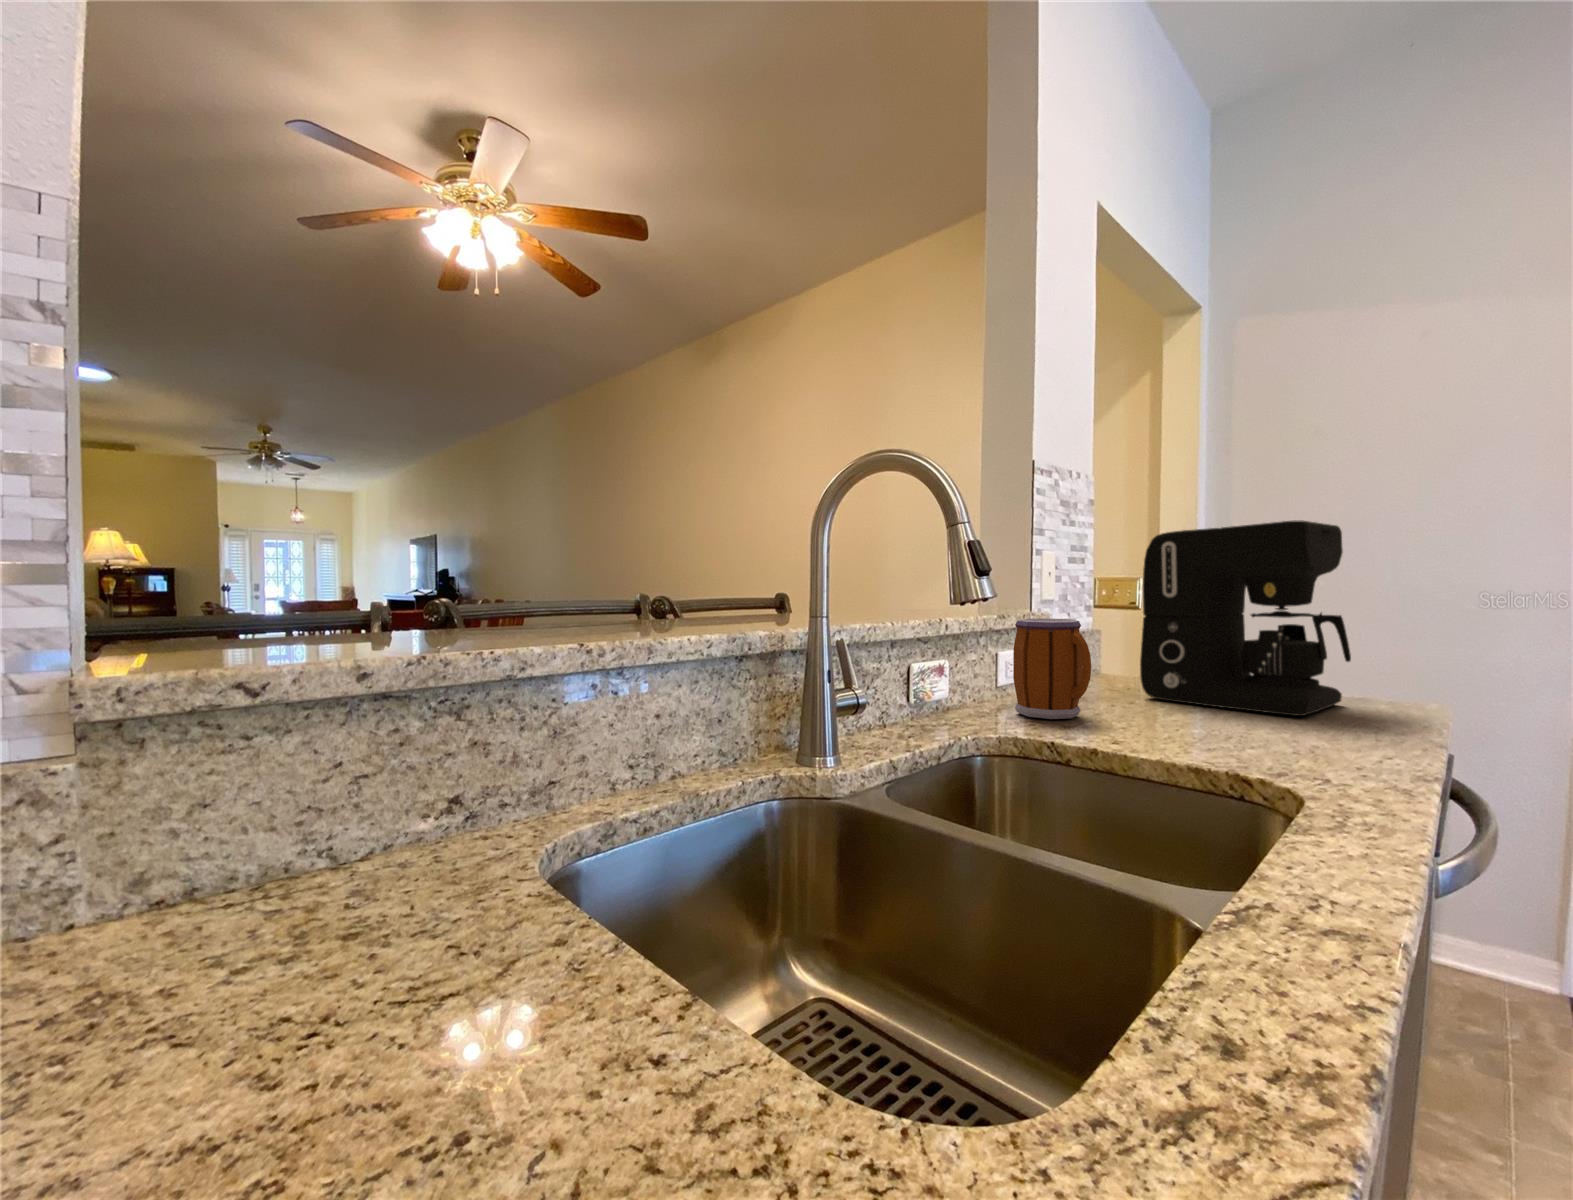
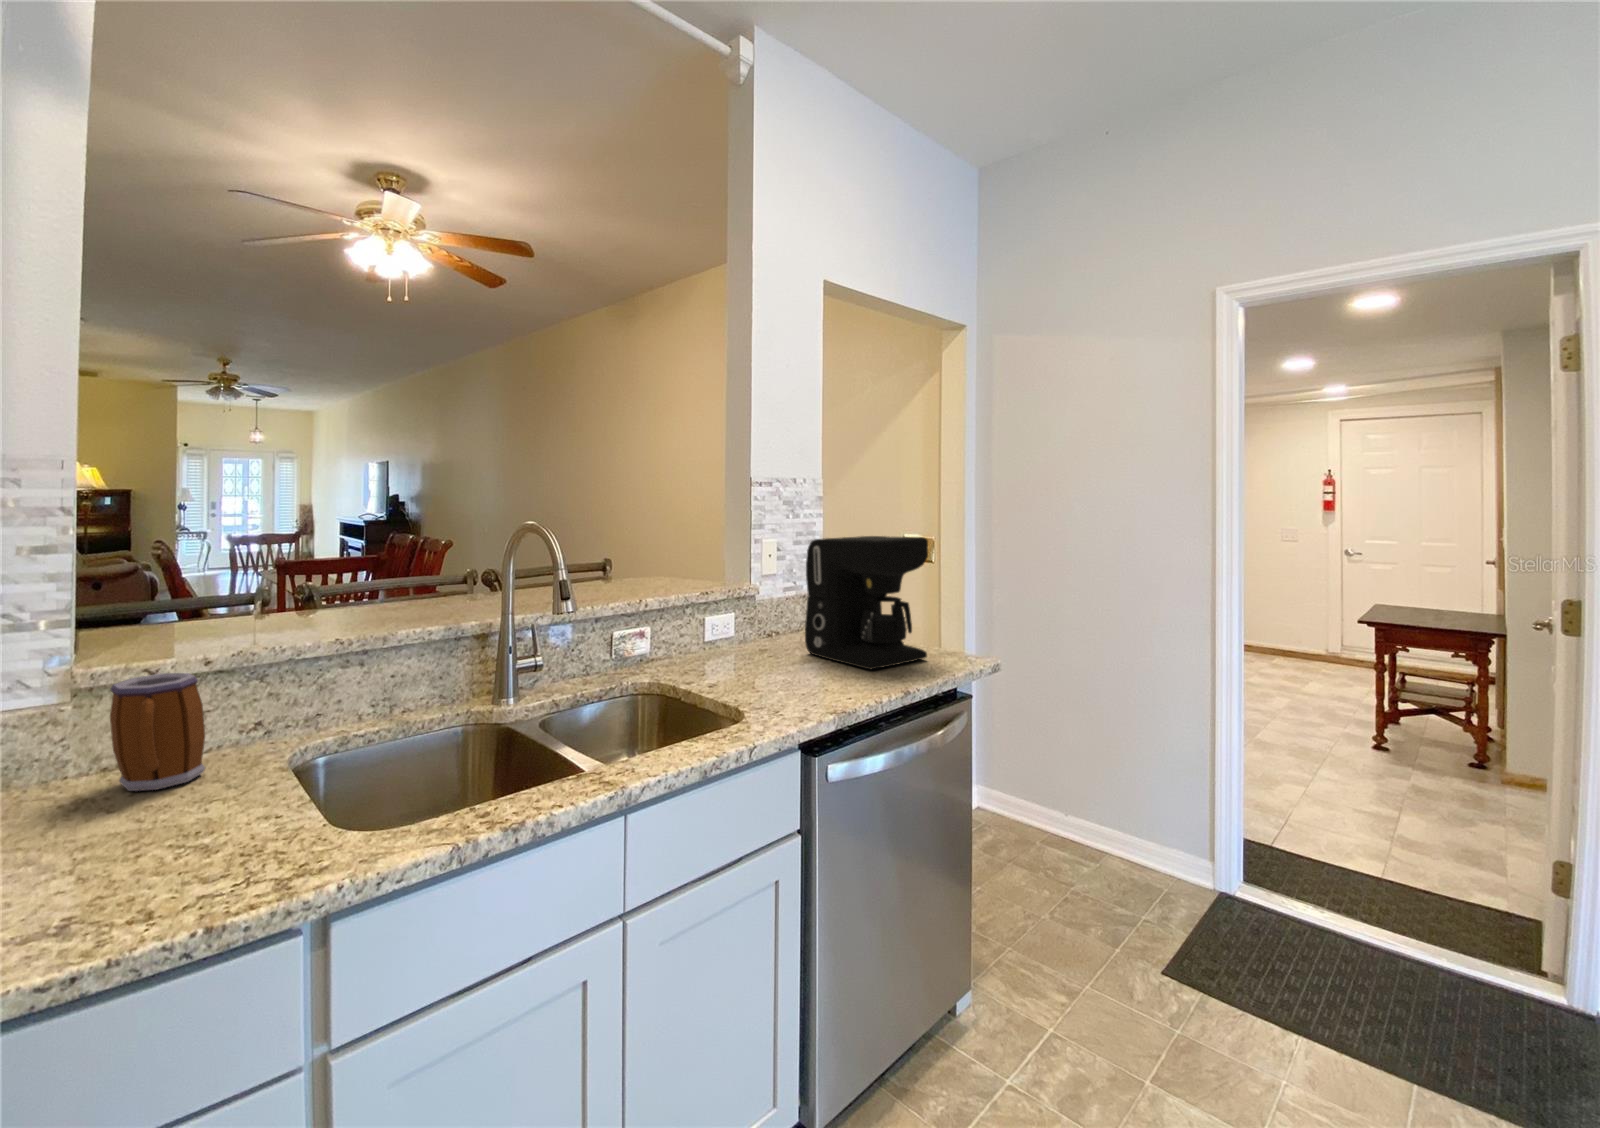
mug: present [1013,618,1091,719] -> present [110,673,205,791]

